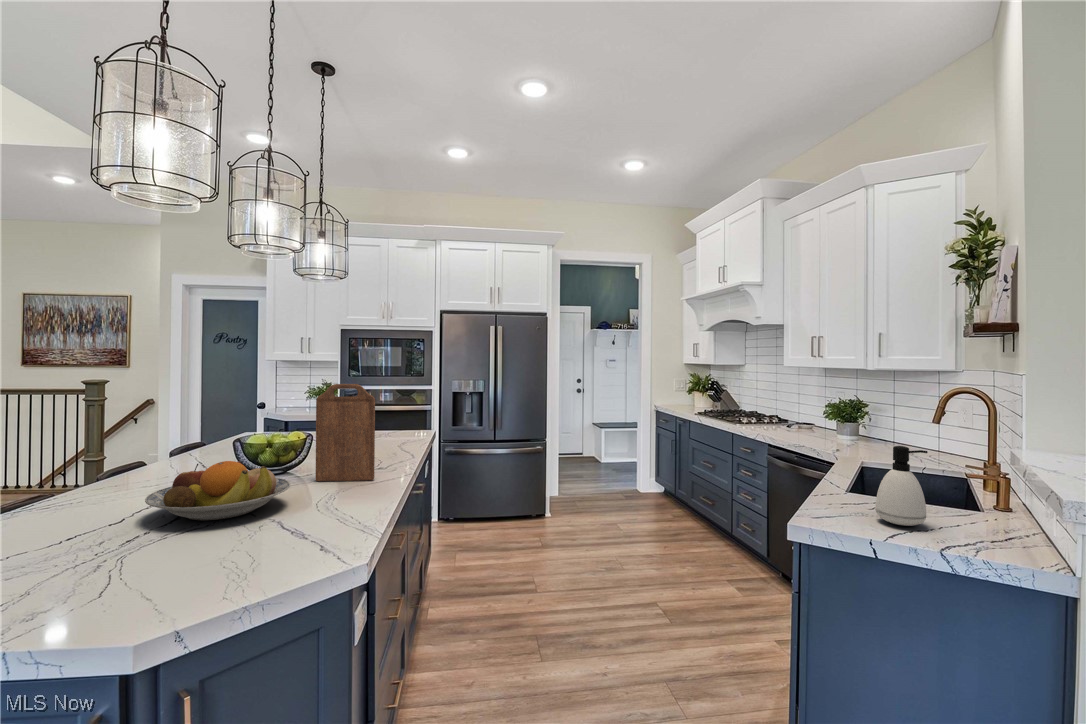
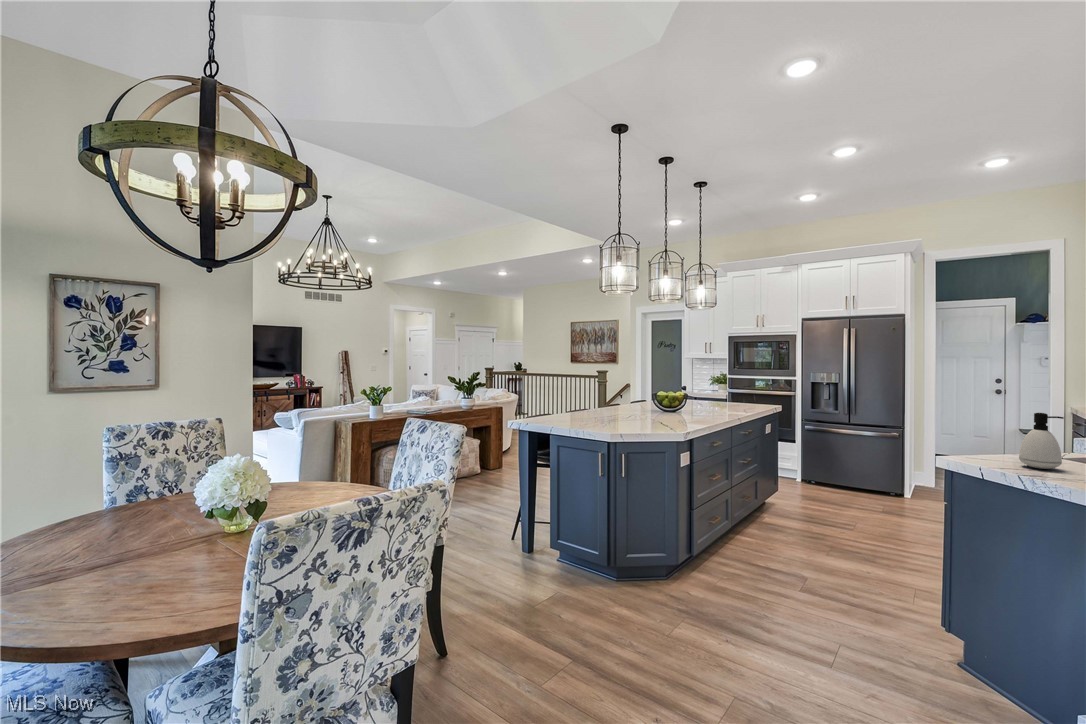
cutting board: present [316,384,375,481] -> none [685,367,713,417]
fruit bowl: present [145,461,290,520] -> none [618,396,669,418]

